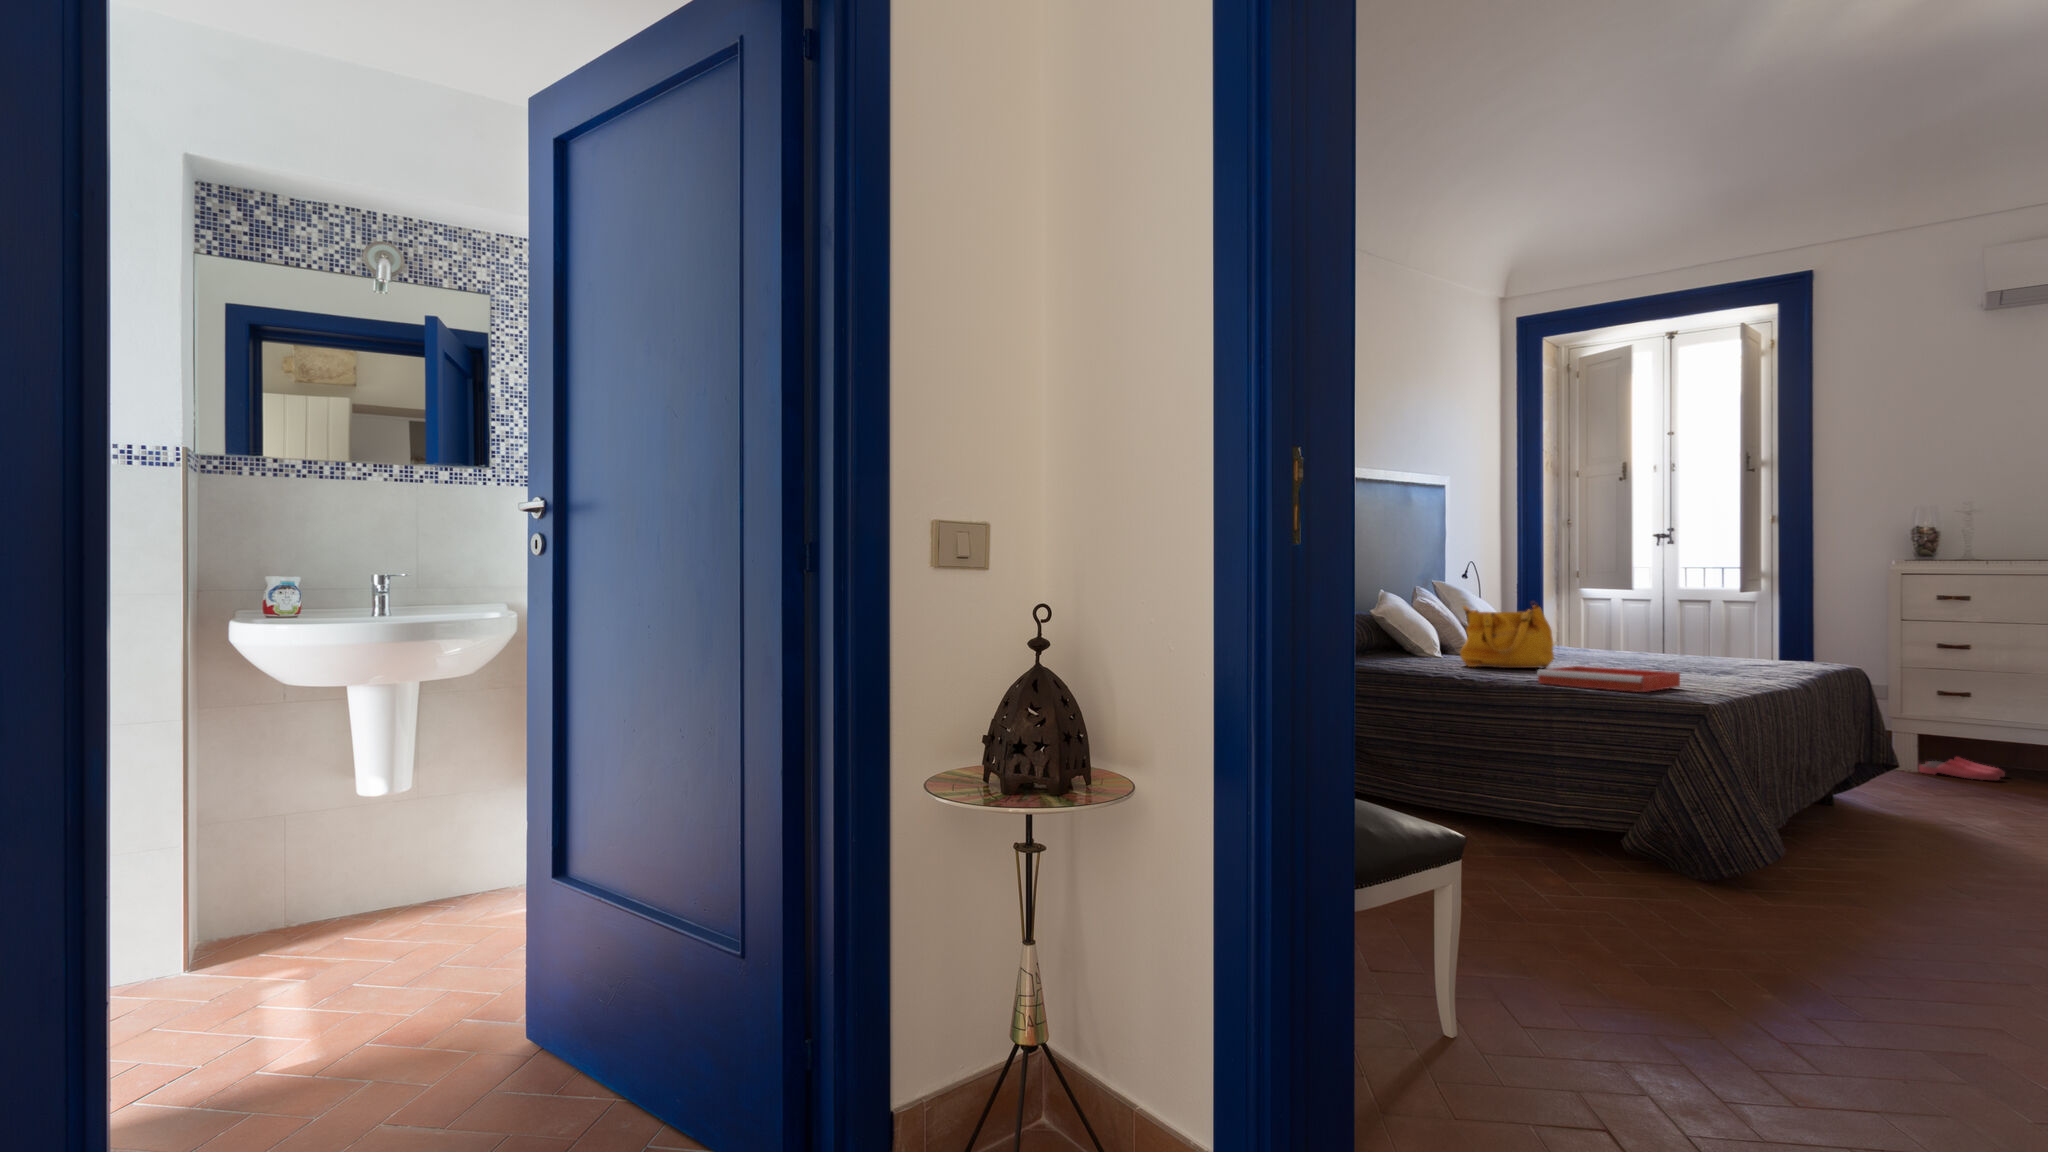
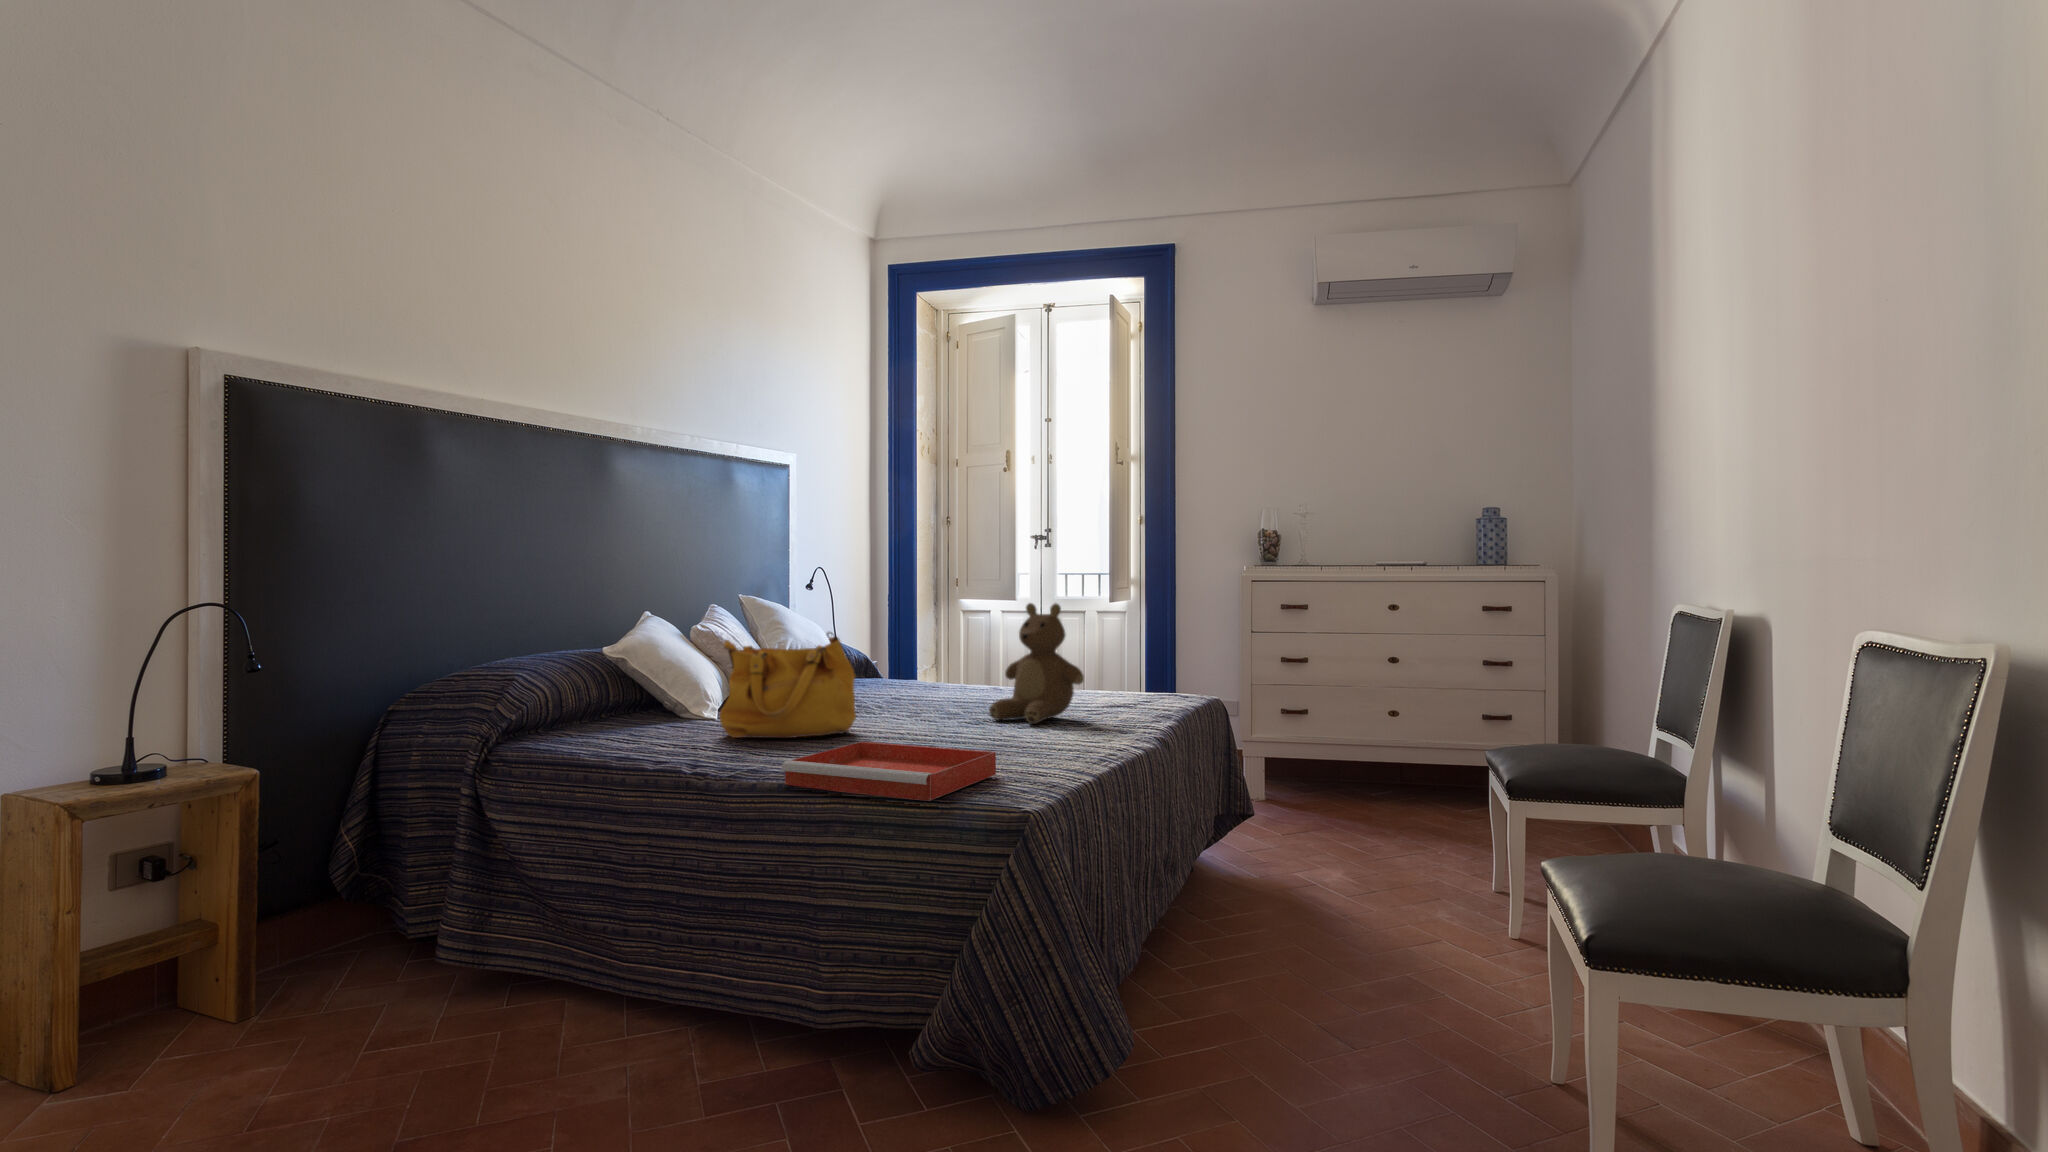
teddy bear: none [1650,585,1732,672] -> present [989,603,1084,724]
slippers: present [1919,757,2005,780] -> none [1270,782,1342,809]

